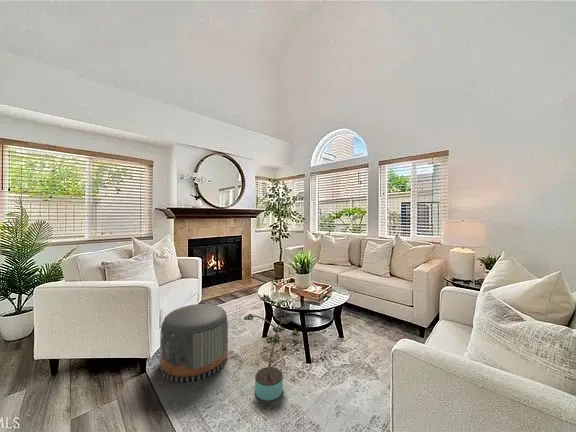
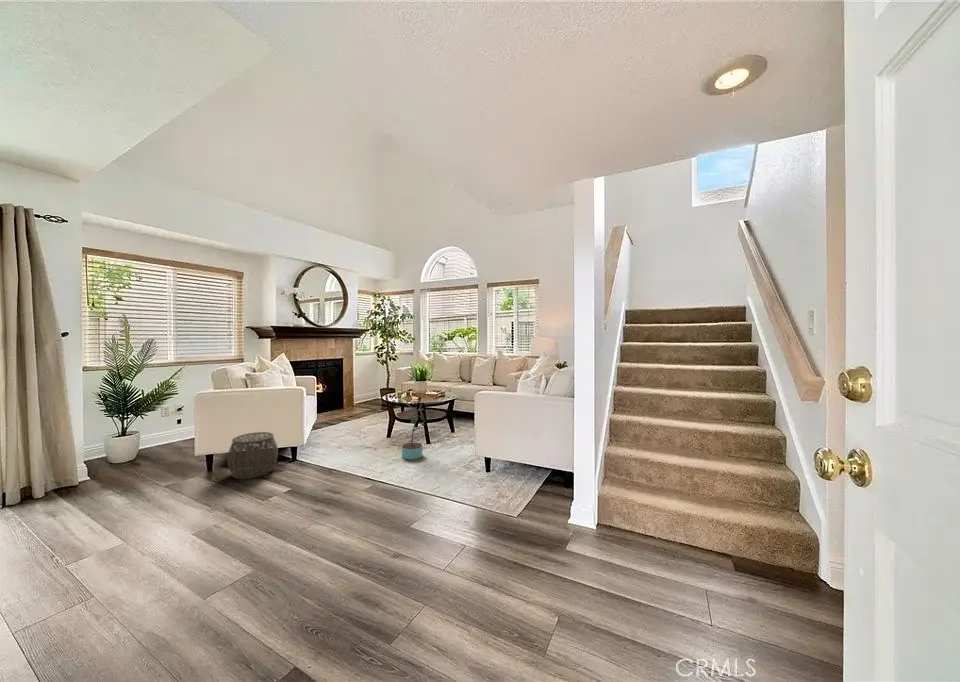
pouf: present [160,304,228,382] -> none [315,409,371,462]
woven basket: none [39,334,109,404] -> present [227,432,278,479]

